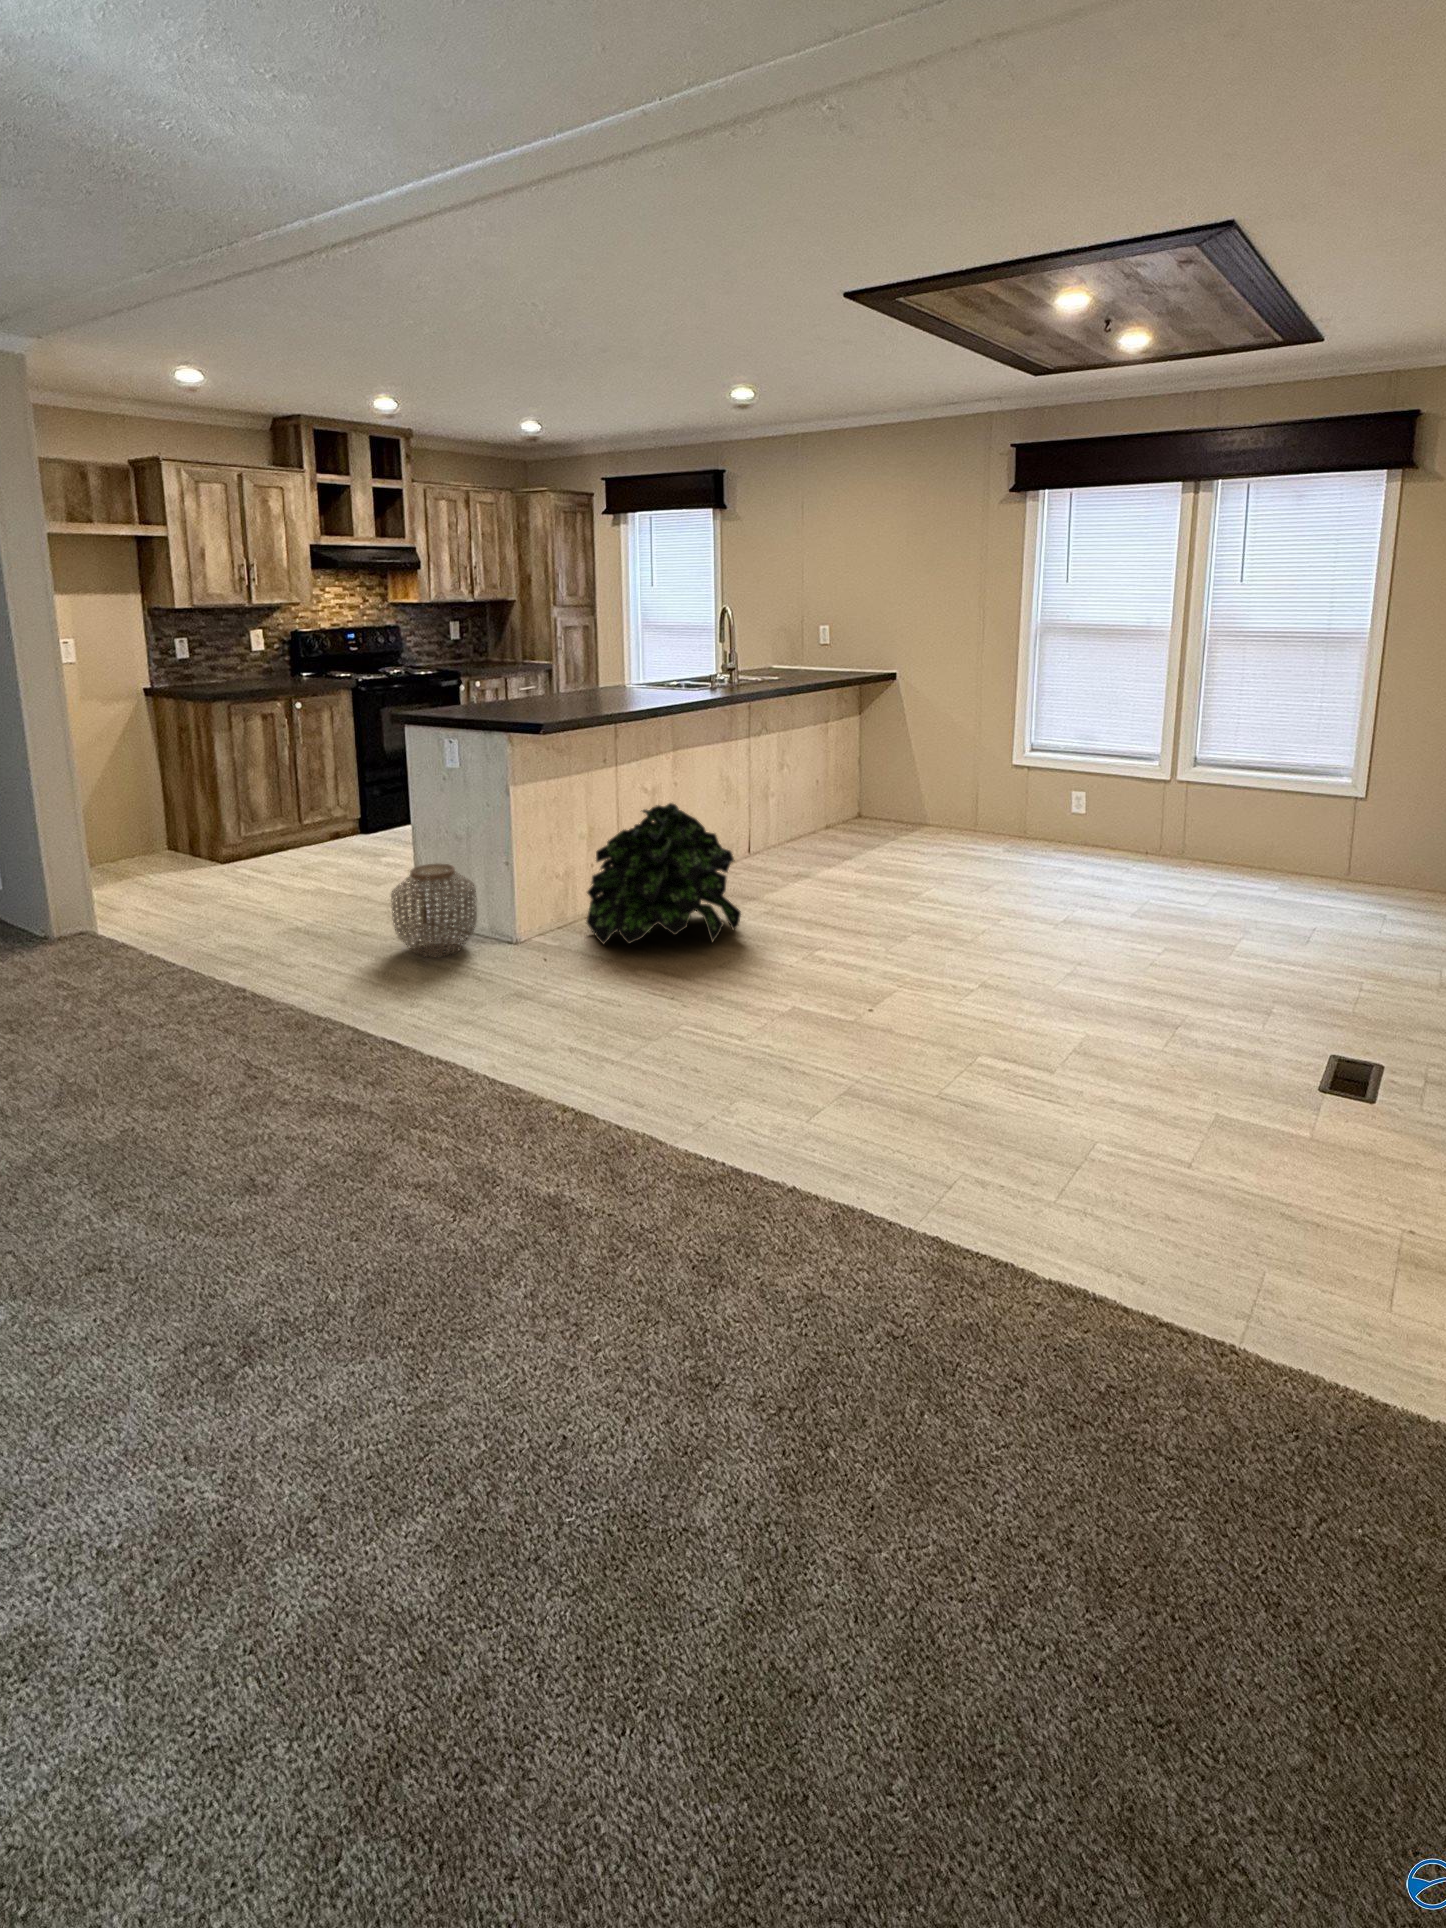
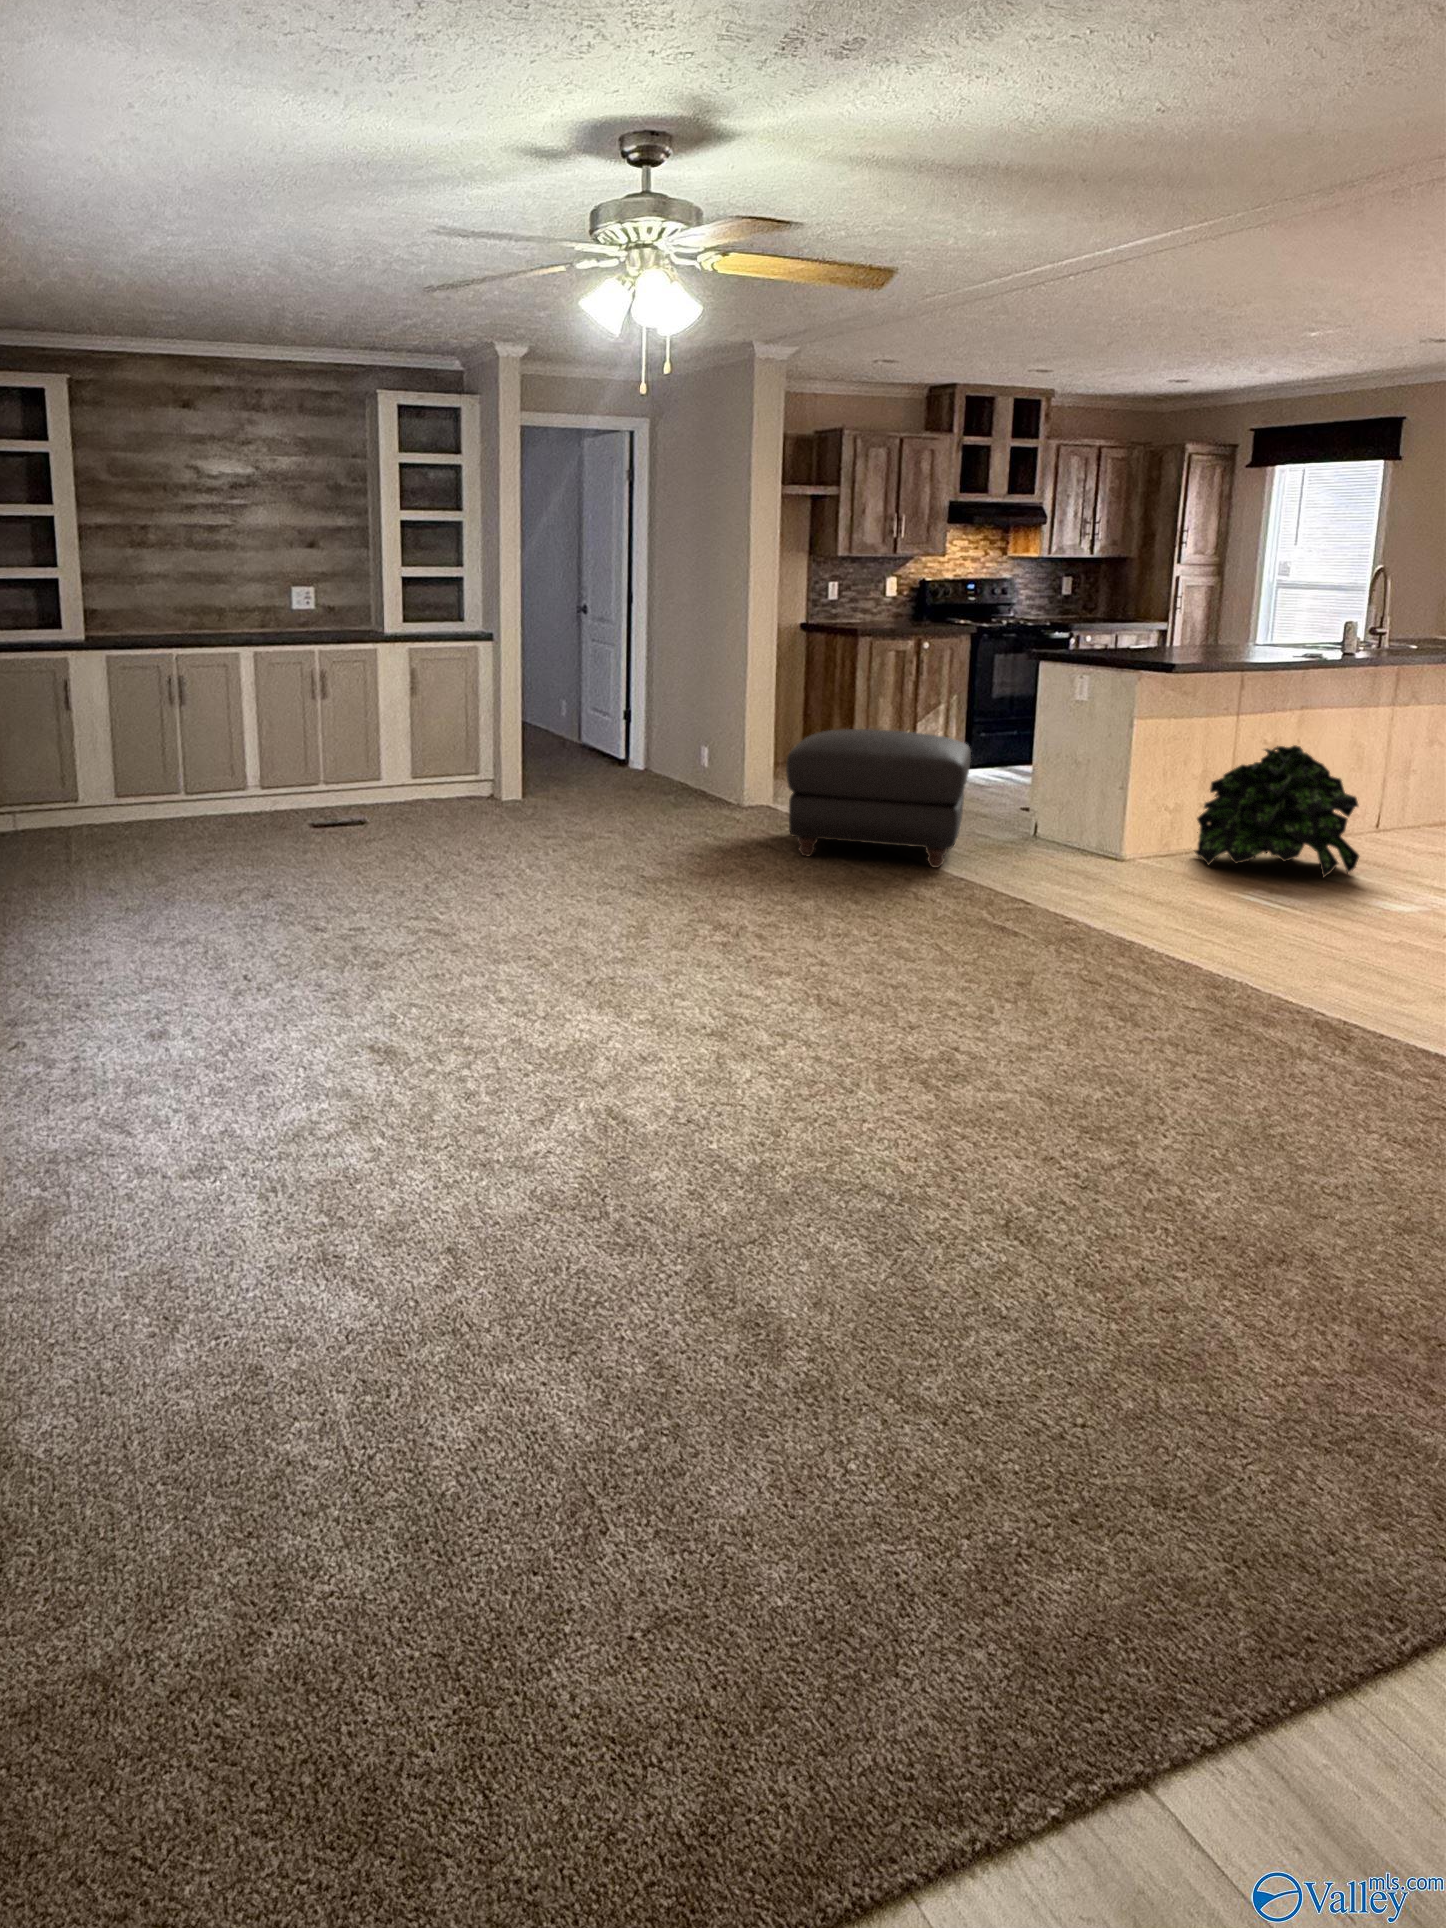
ottoman: none [36,842,325,1040] -> present [786,729,971,868]
woven basket: present [391,864,477,958] -> none [1017,774,1093,853]

